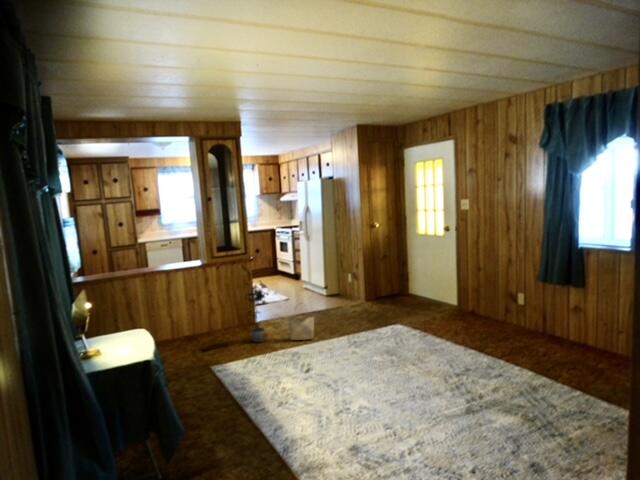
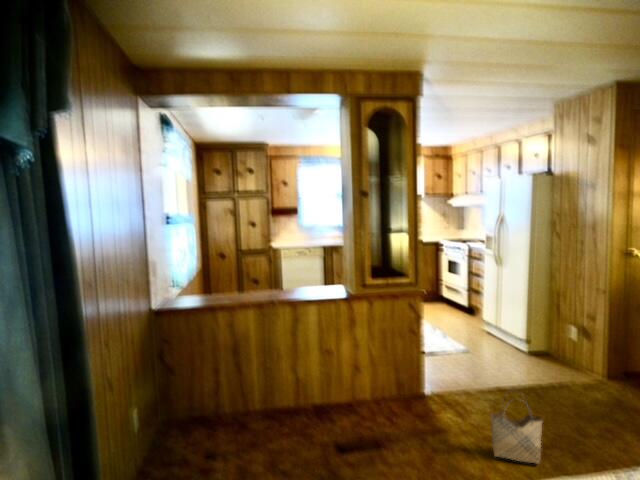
potted plant: present [245,283,268,342] -> none [409,338,458,446]

